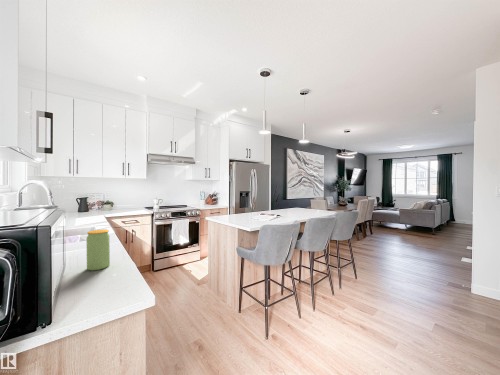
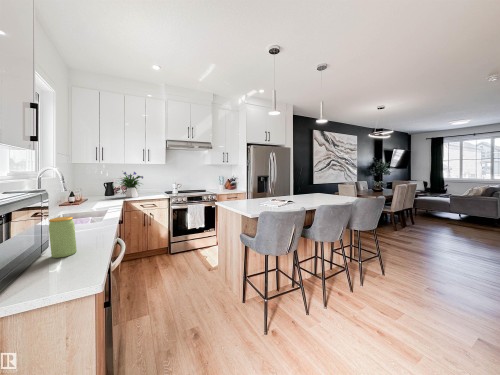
flower arrangement: none [91,184,125,213] -> present [120,172,143,197]

